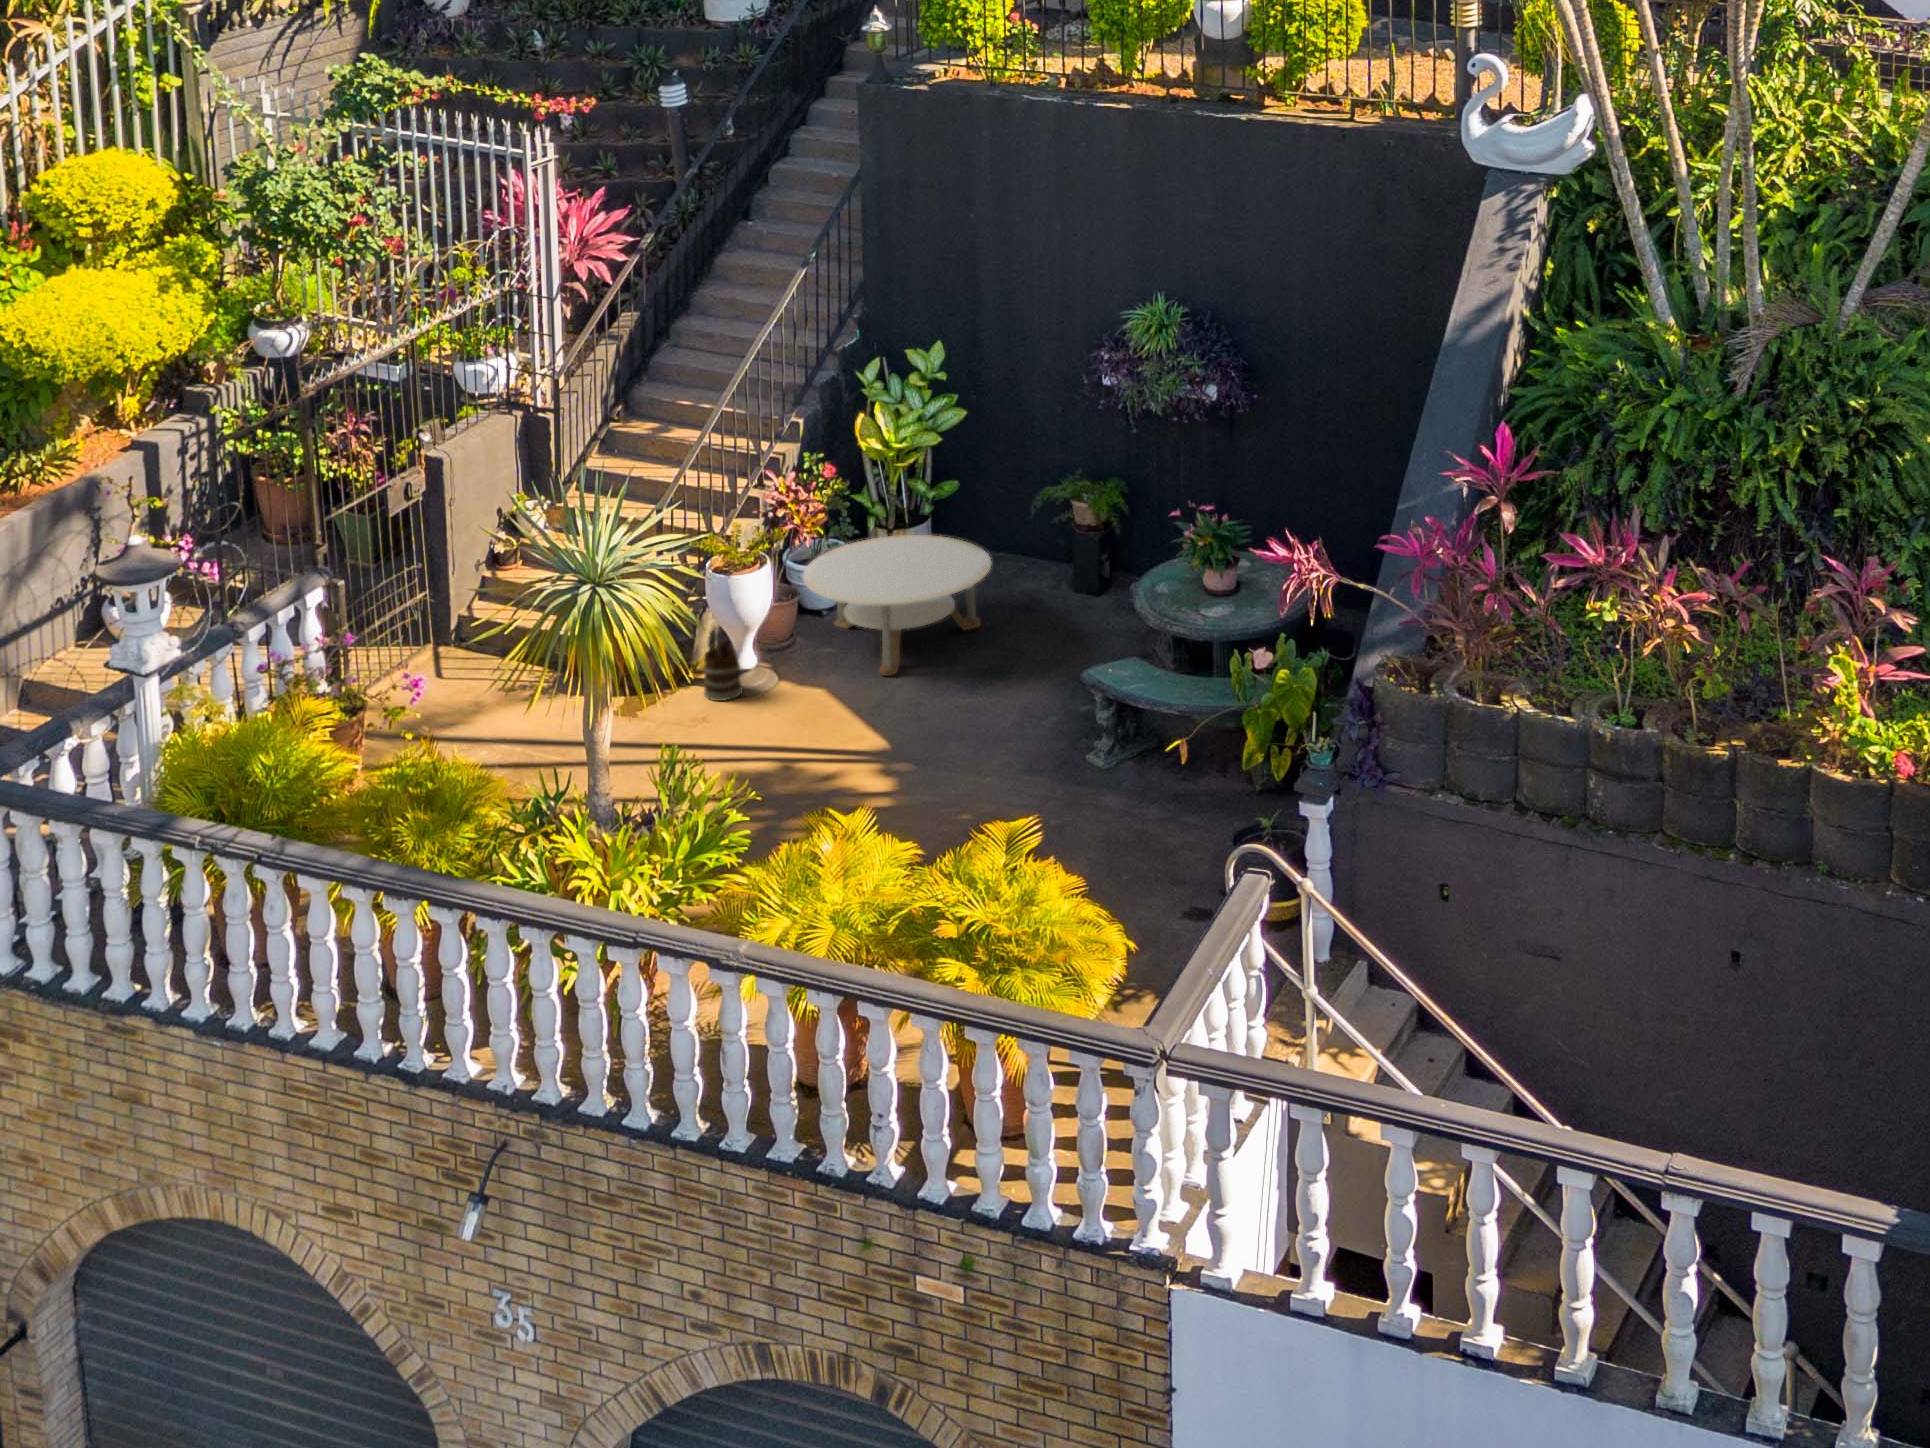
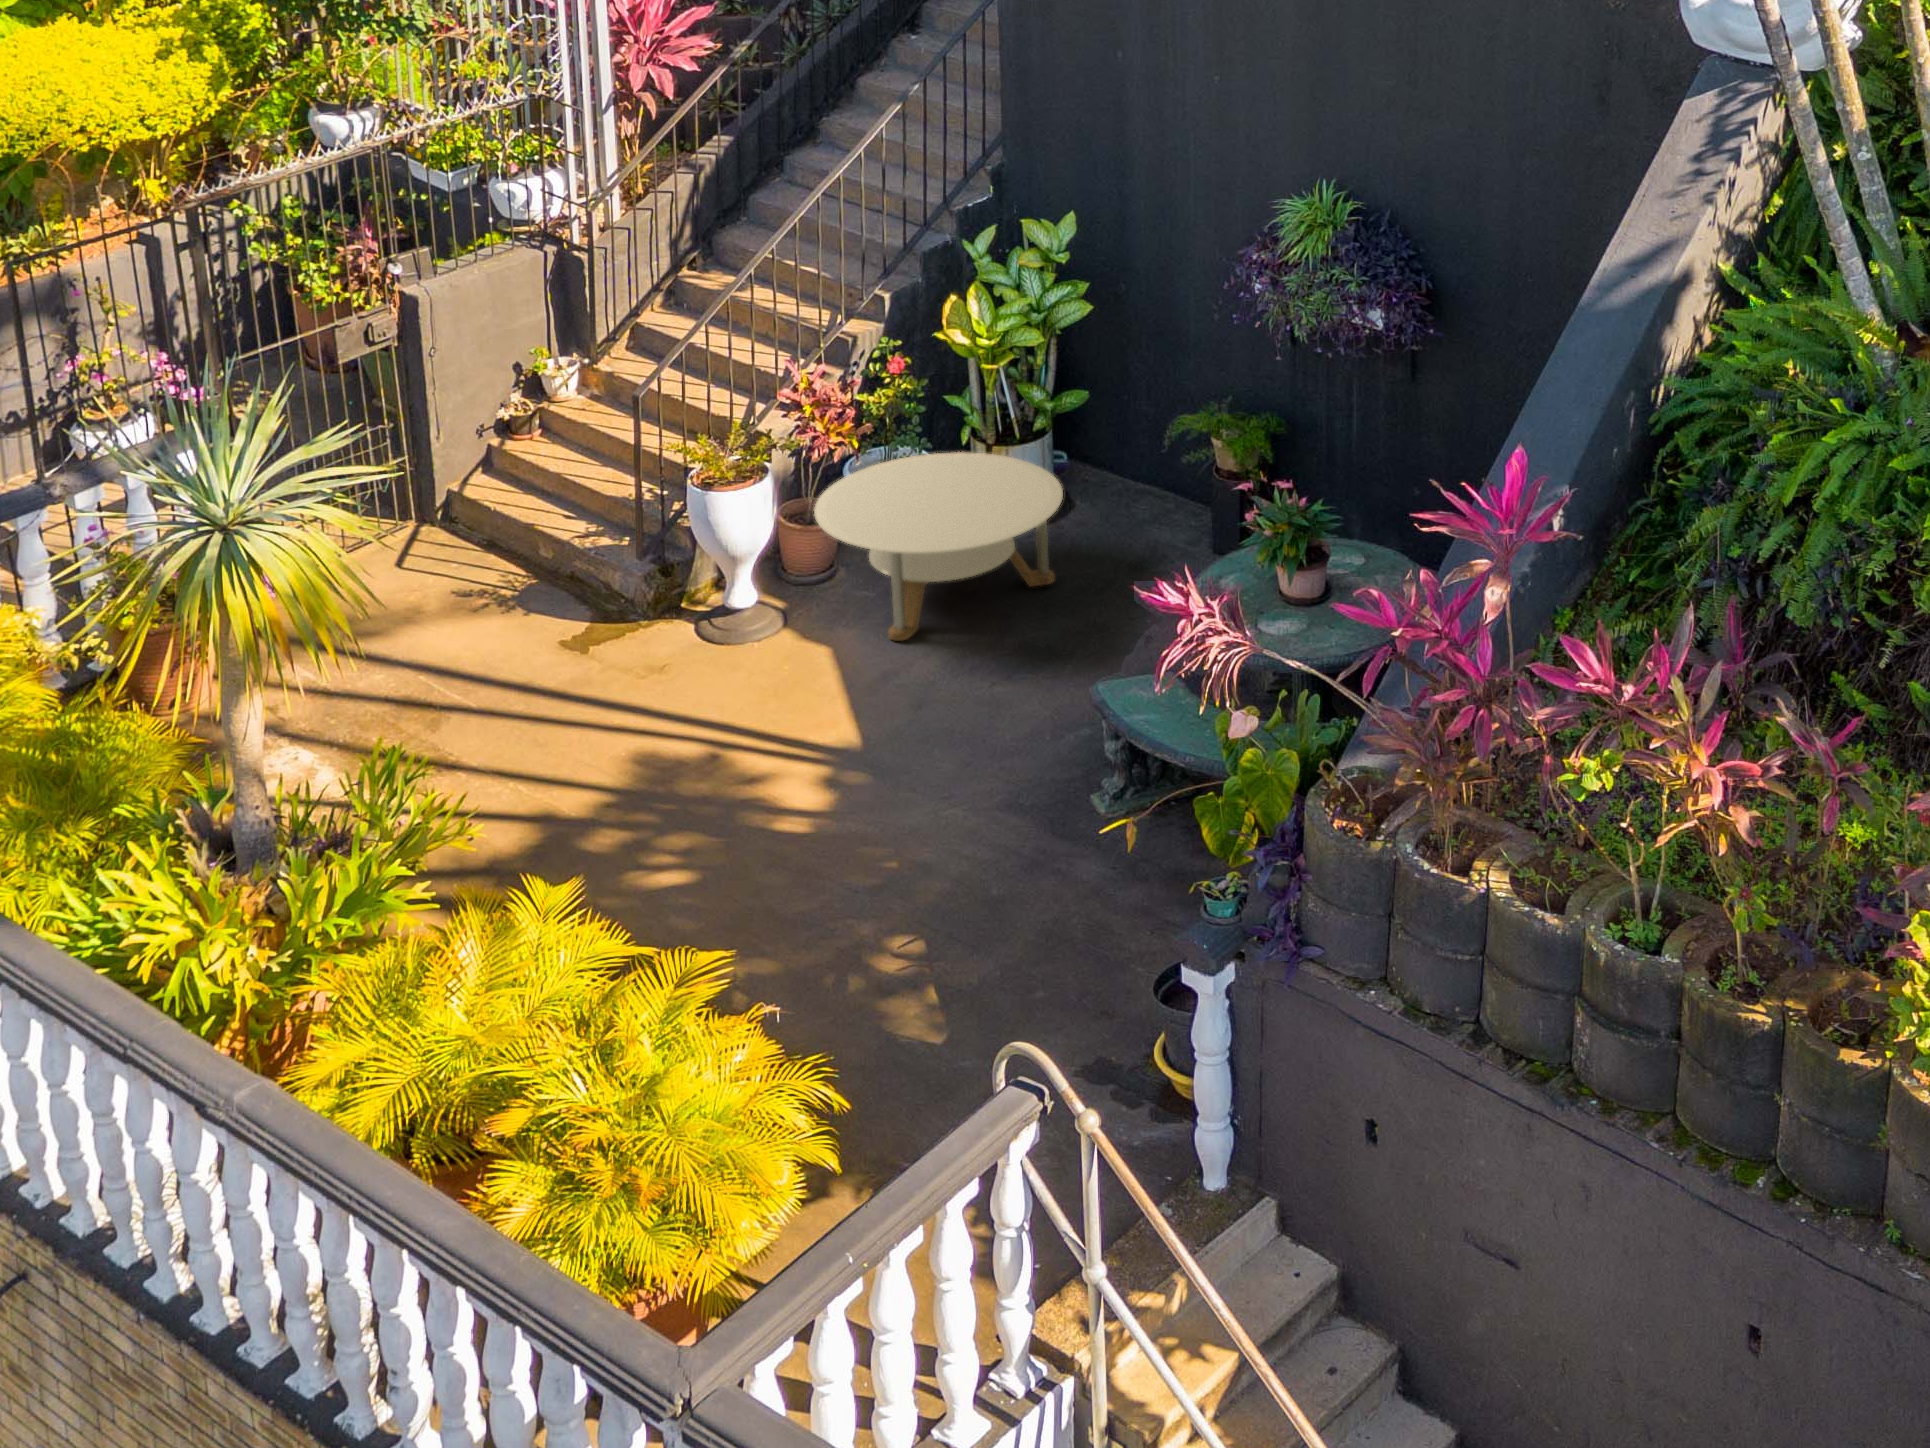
wooden bucket: present [703,628,742,701] -> none [654,556,706,651]

